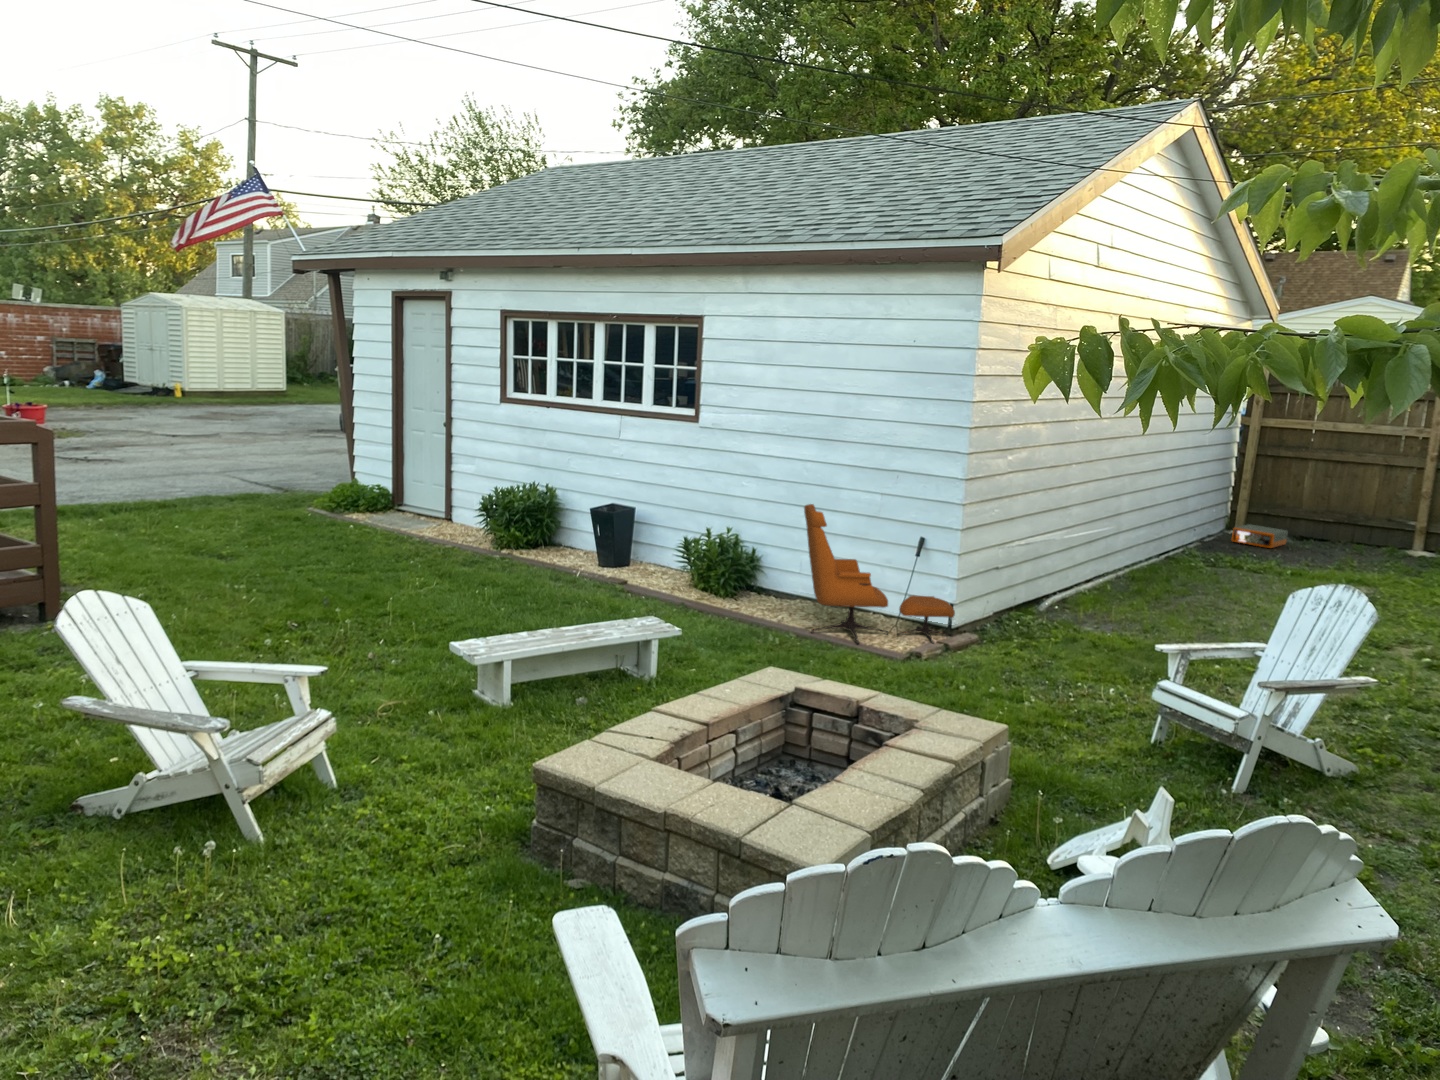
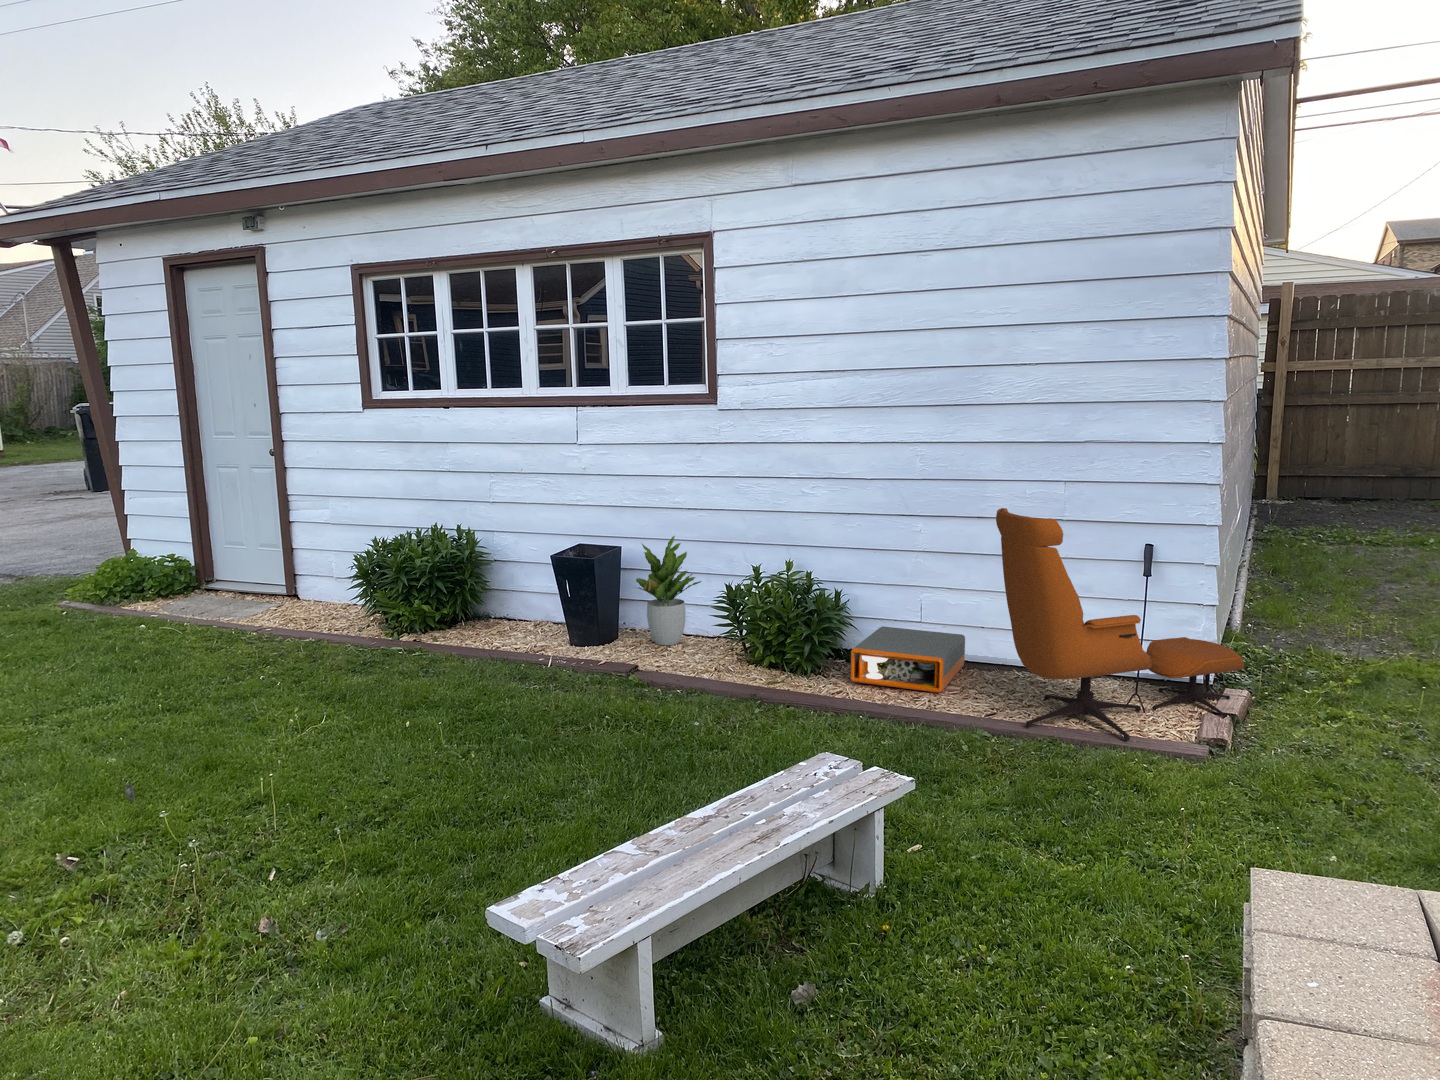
potted plant: none [635,504,680,573] -> present [636,536,701,645]
storage box: present [1232,524,1288,548] -> present [851,626,965,693]

